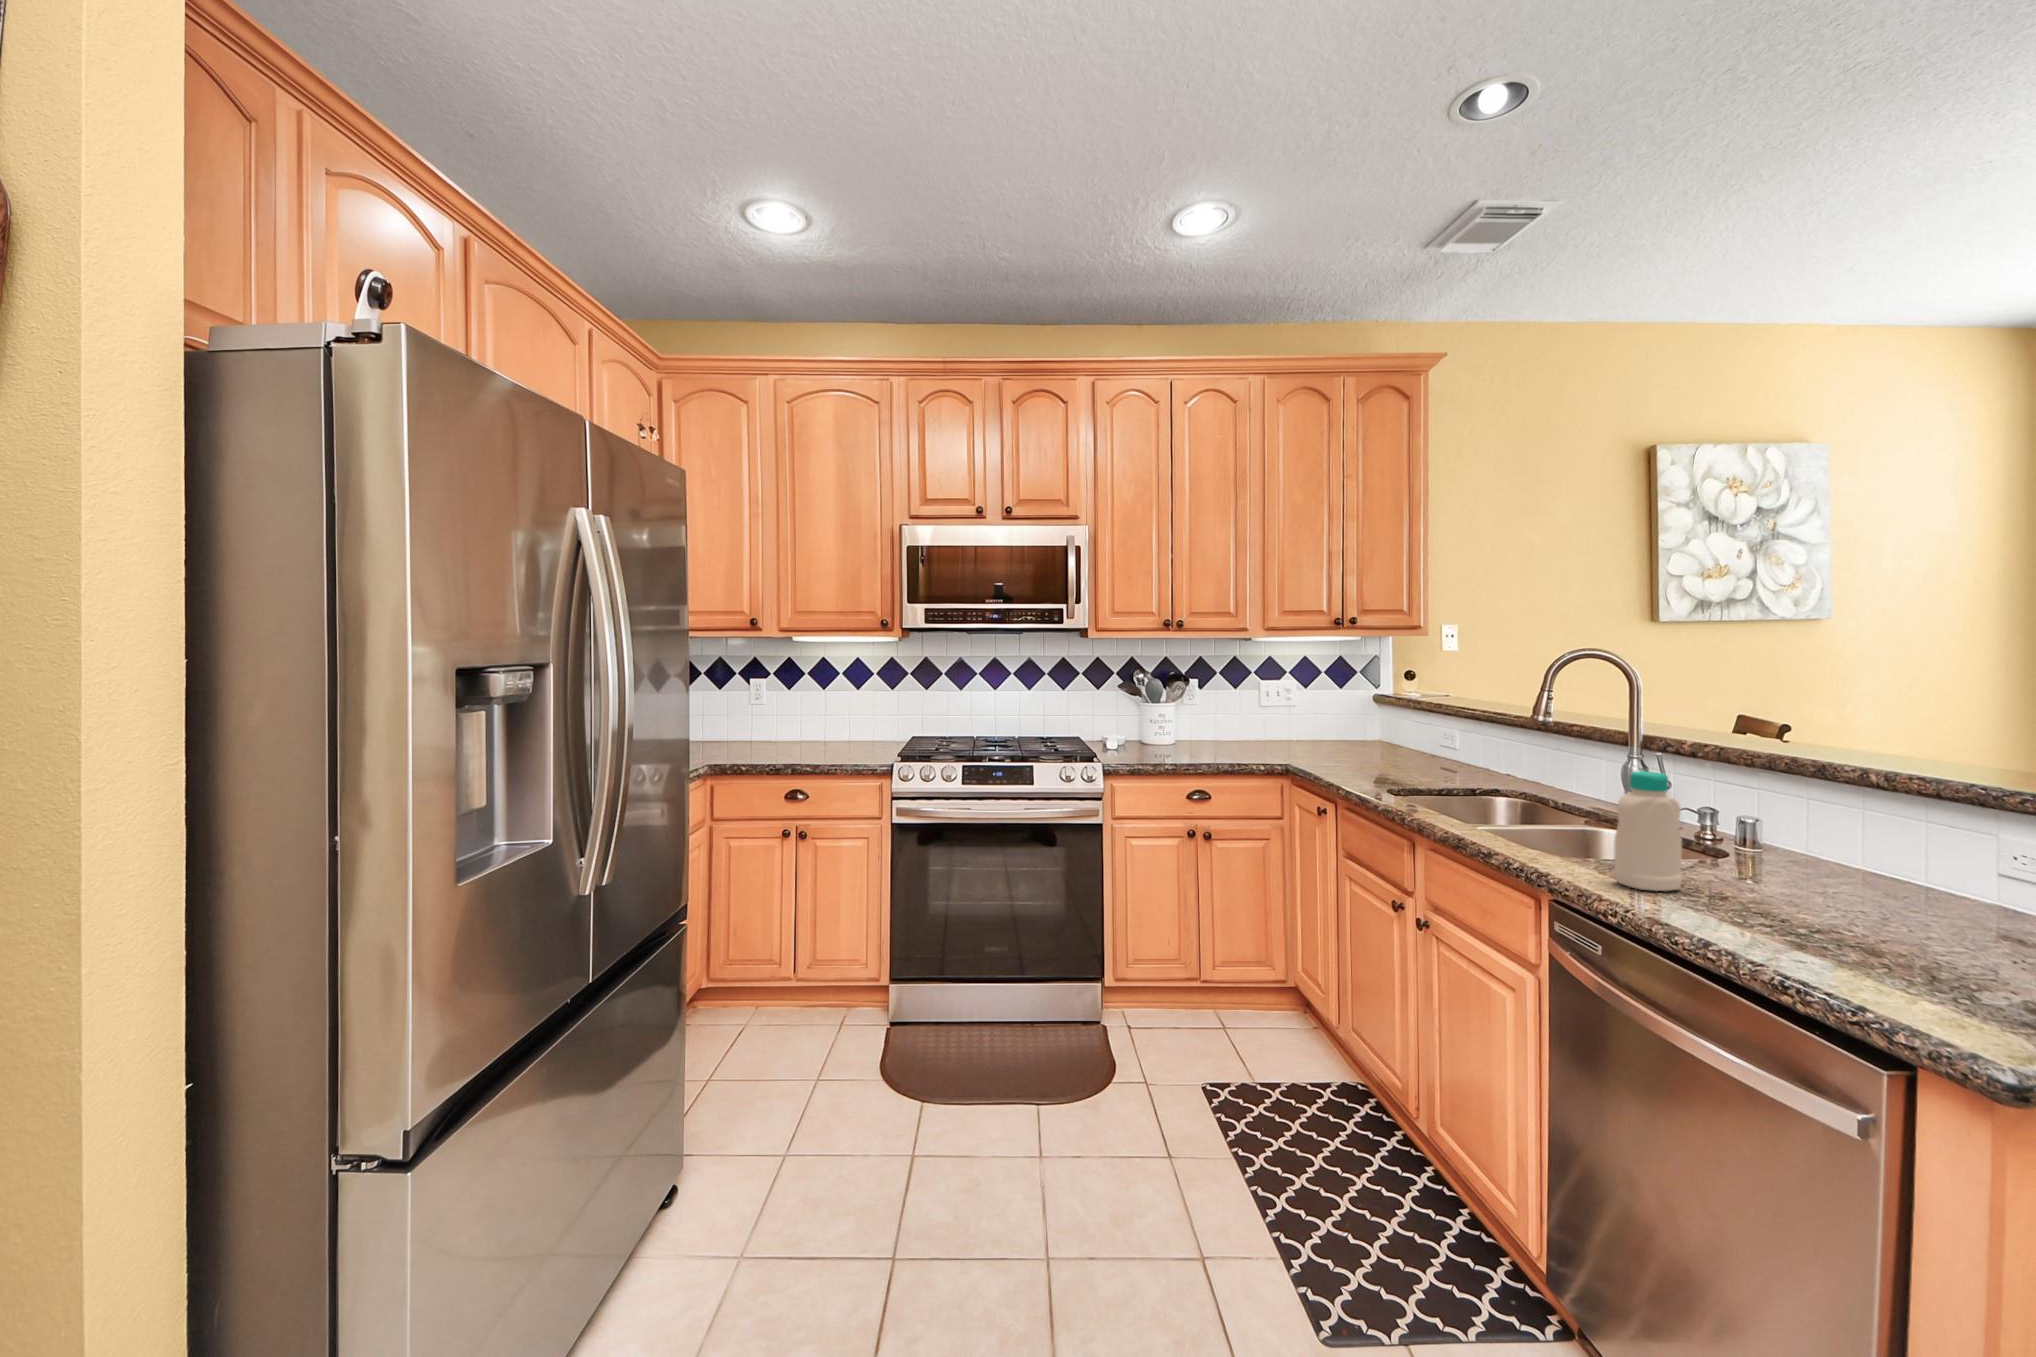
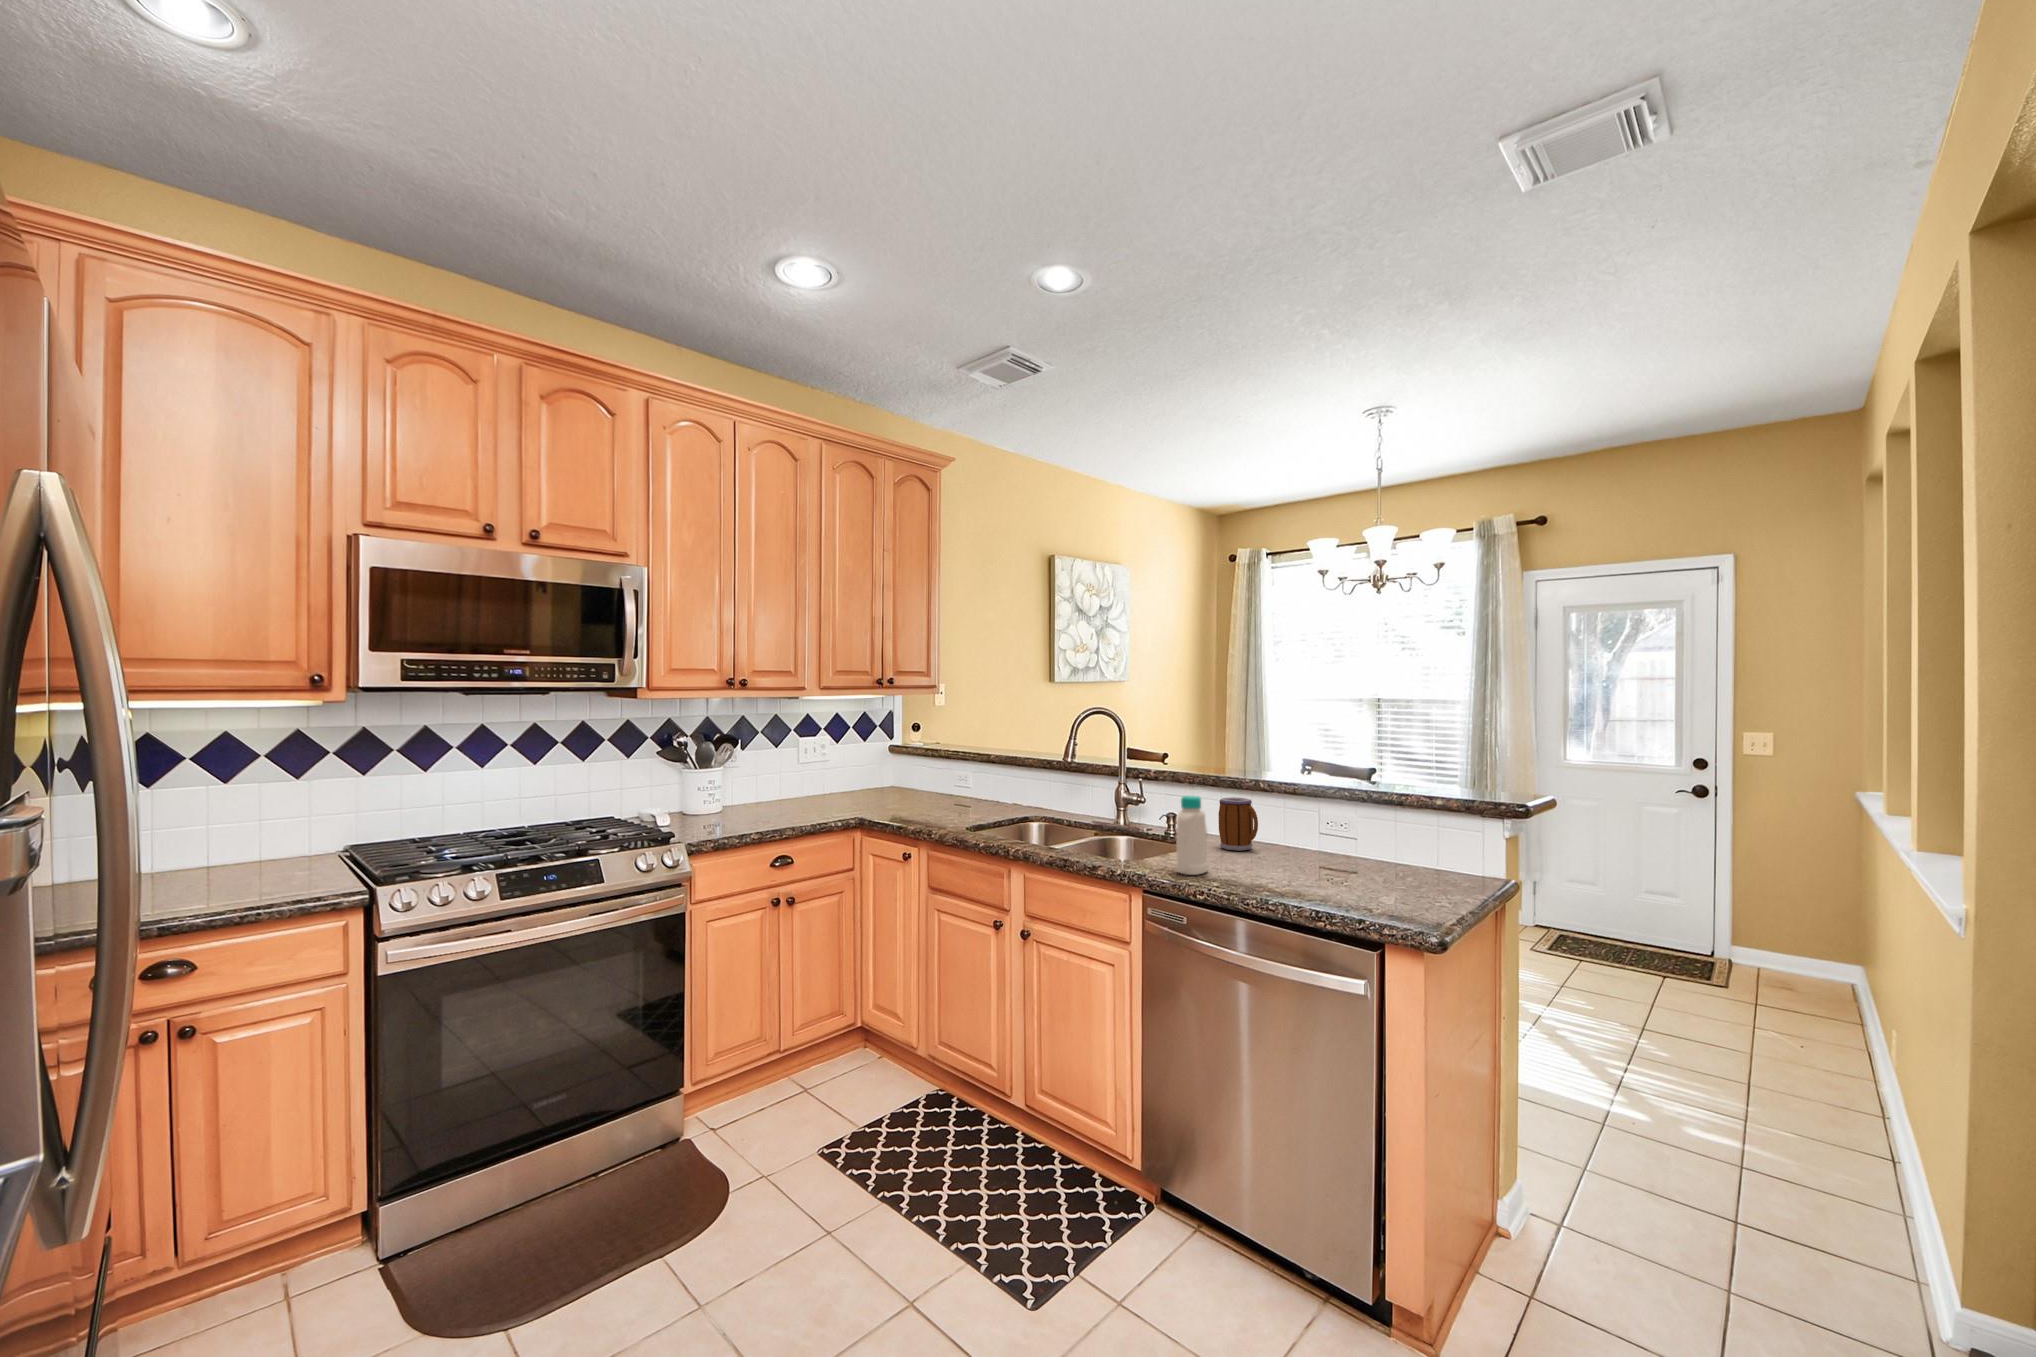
mug: none [1770,789,1851,879] -> present [1219,797,1258,851]

